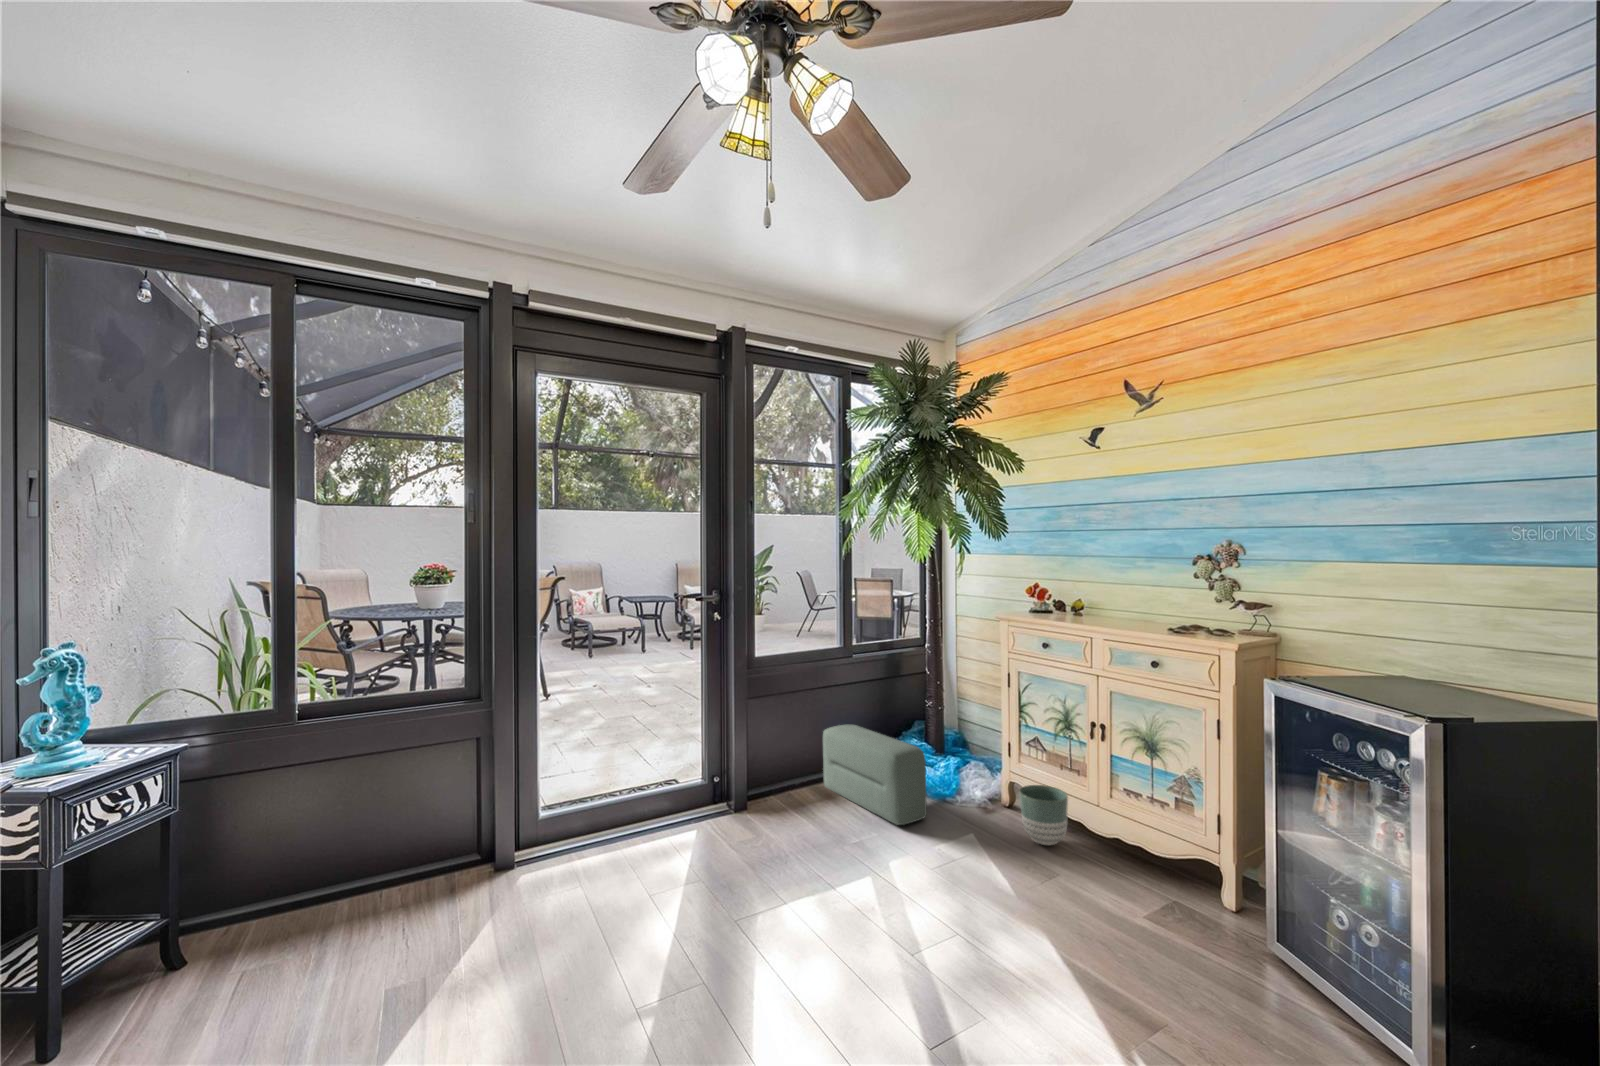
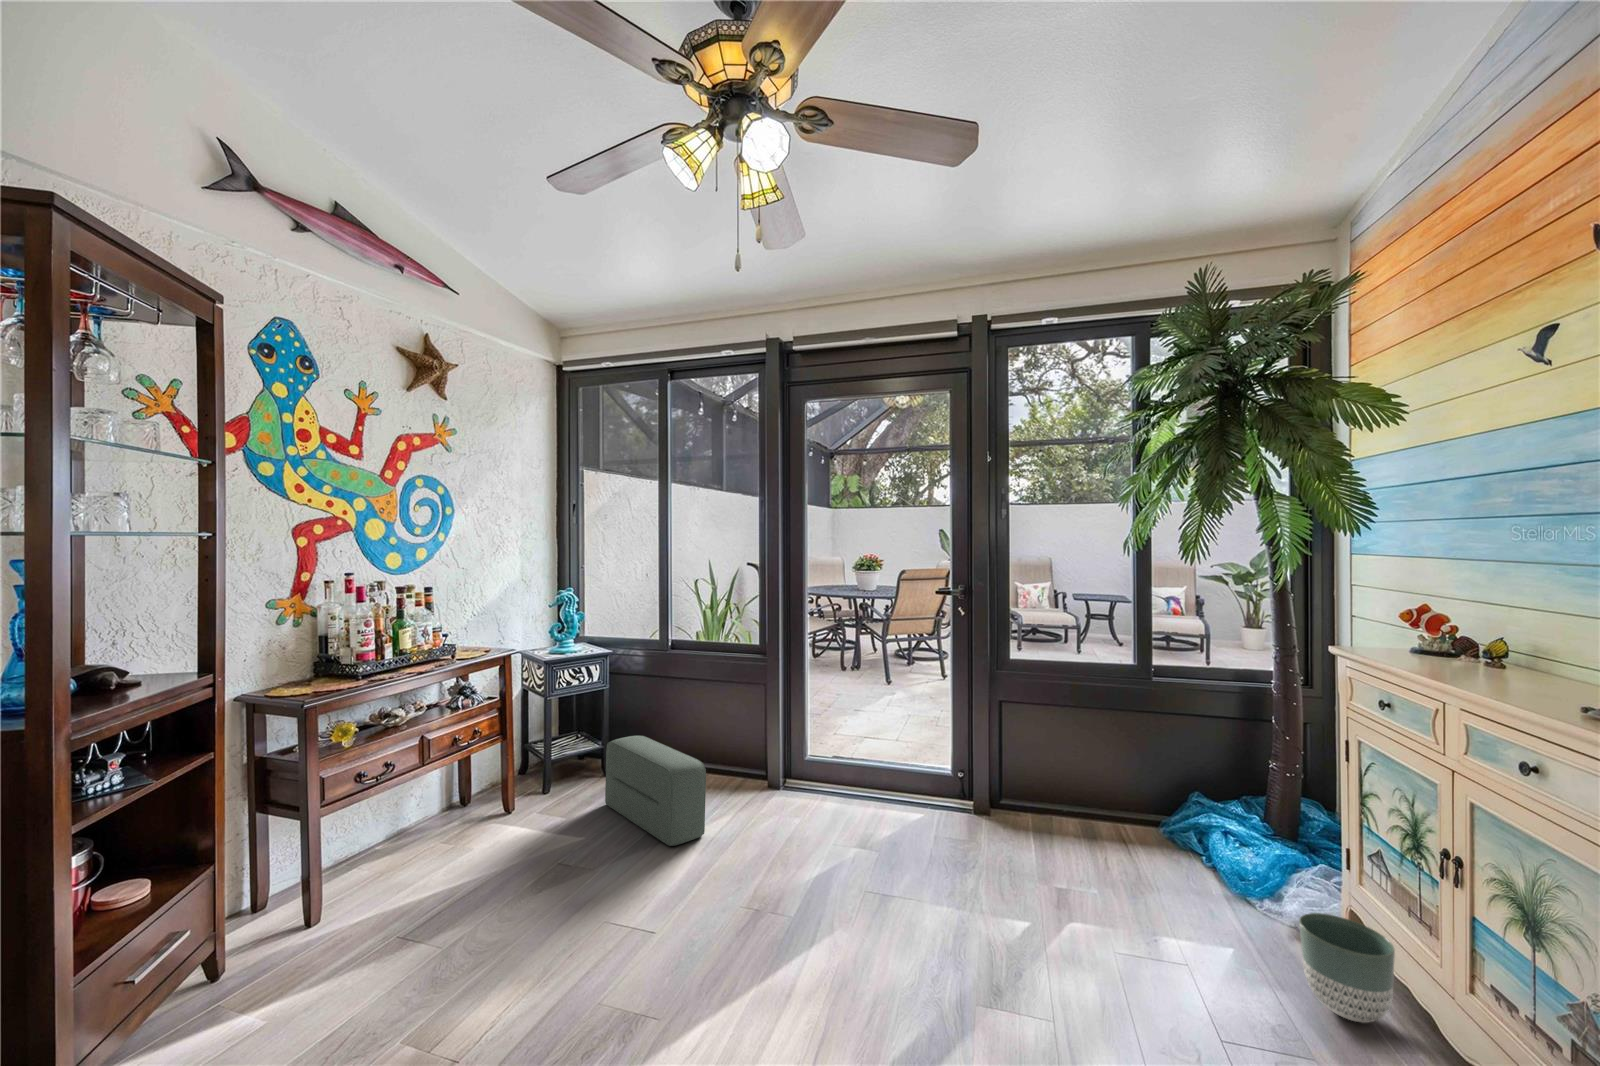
pouf: present [822,725,927,825] -> present [605,736,706,846]

